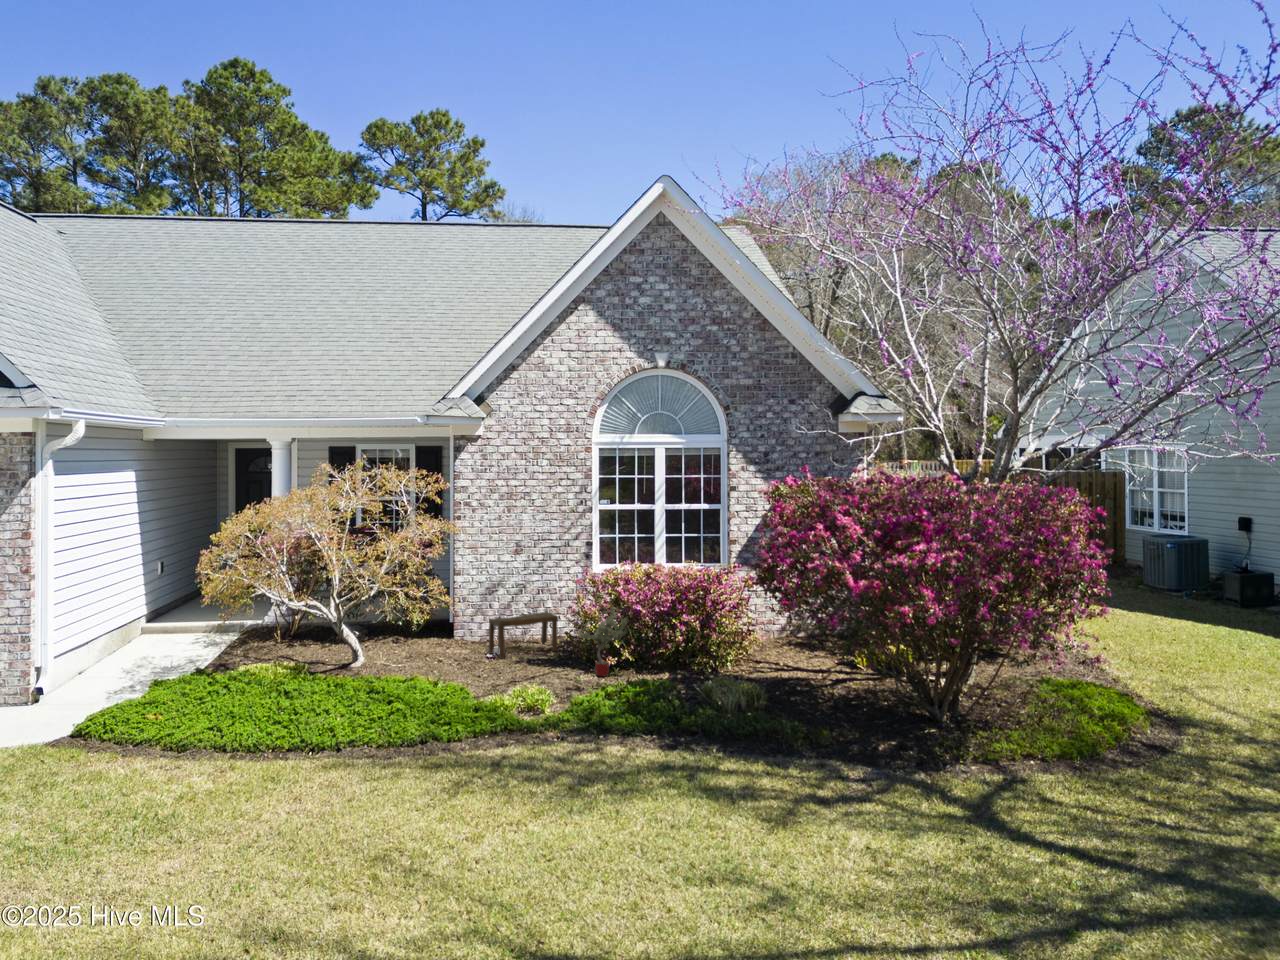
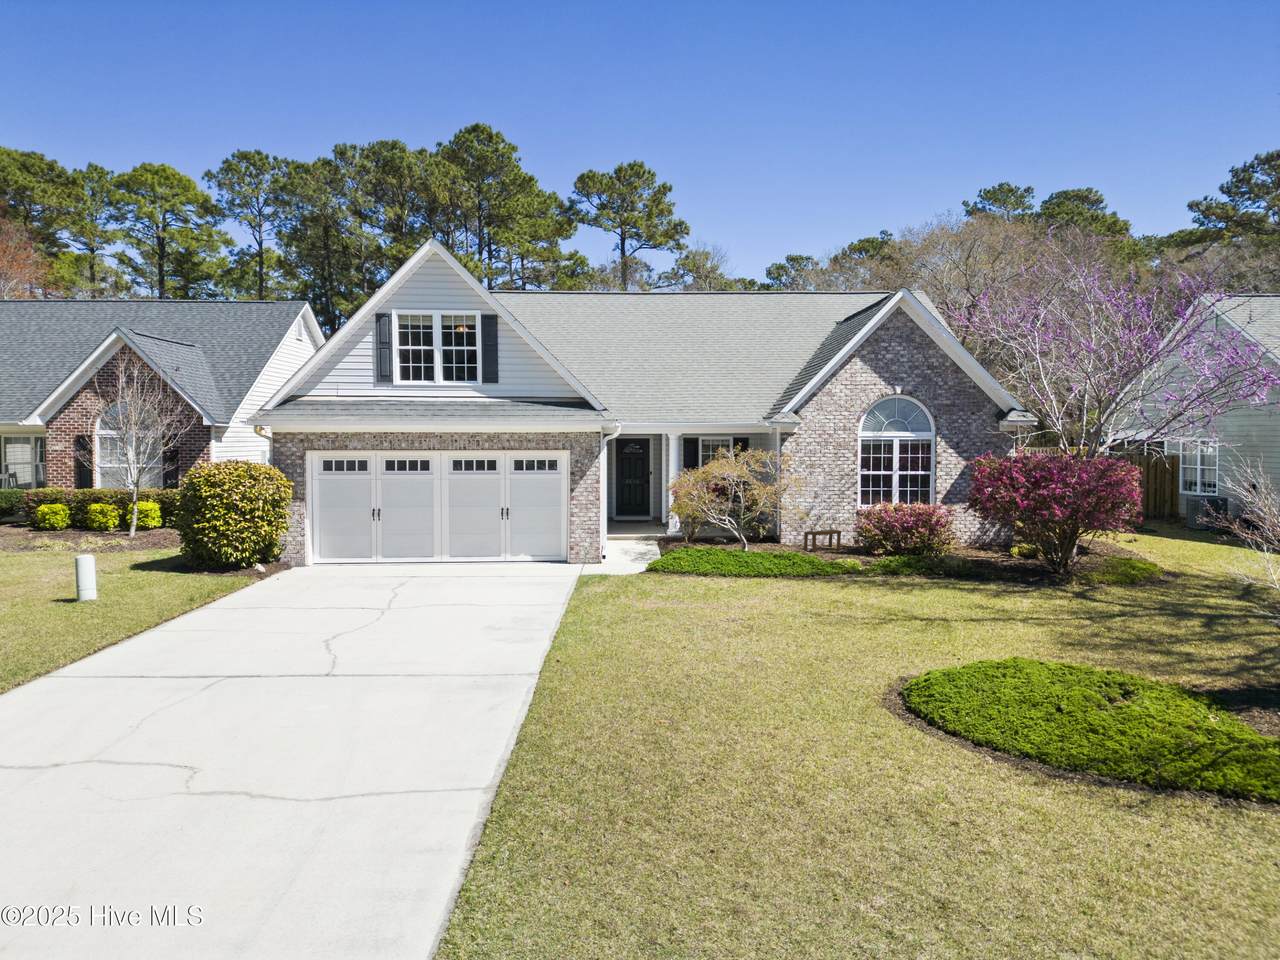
potted tree: present [580,607,628,677] -> none [863,523,893,559]

